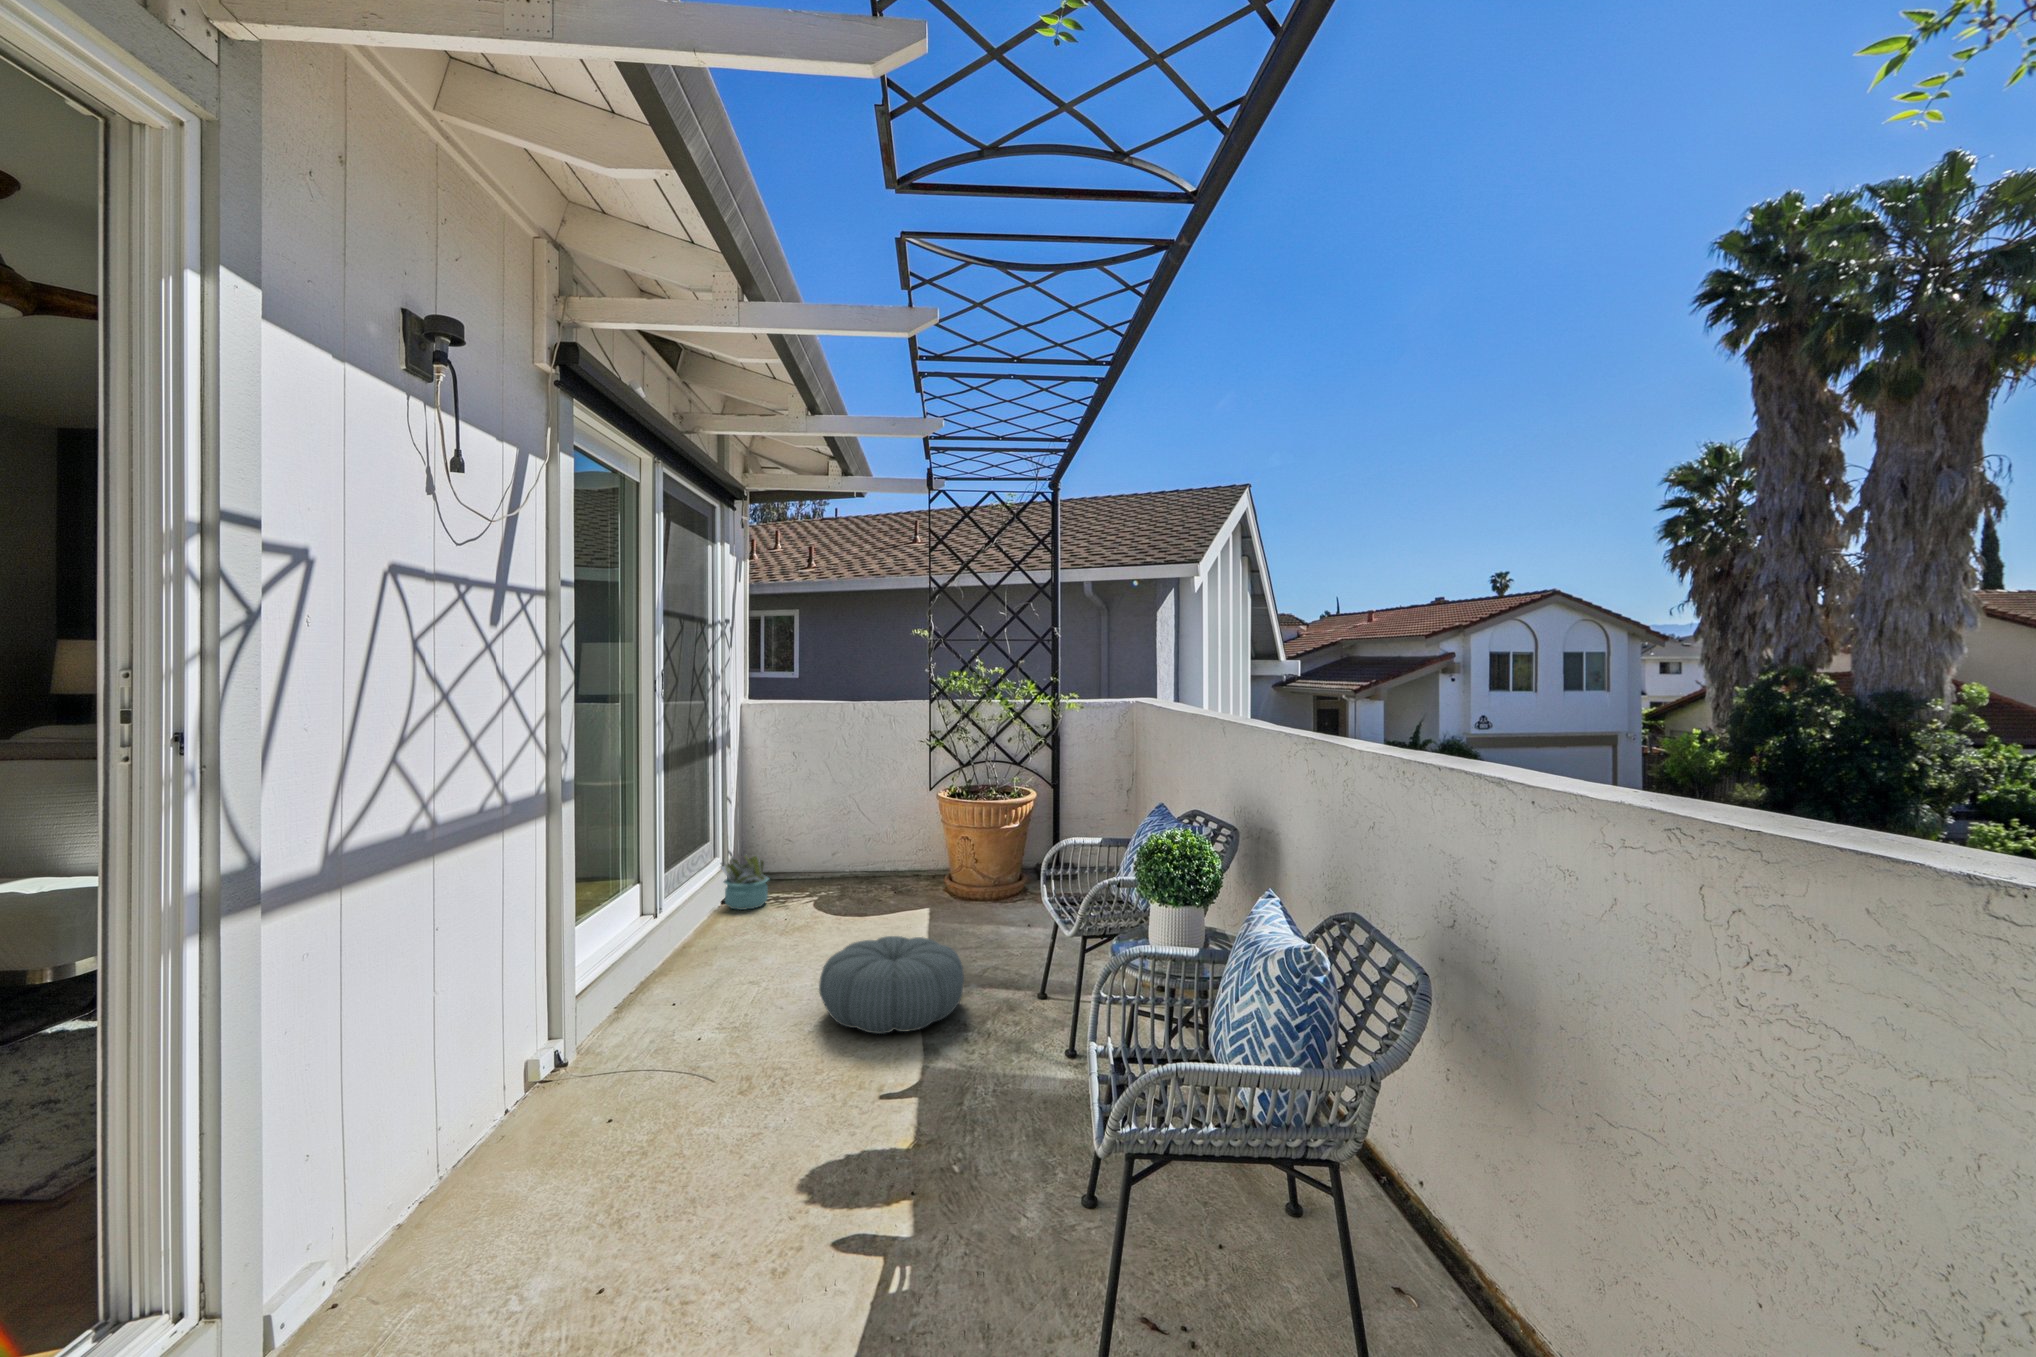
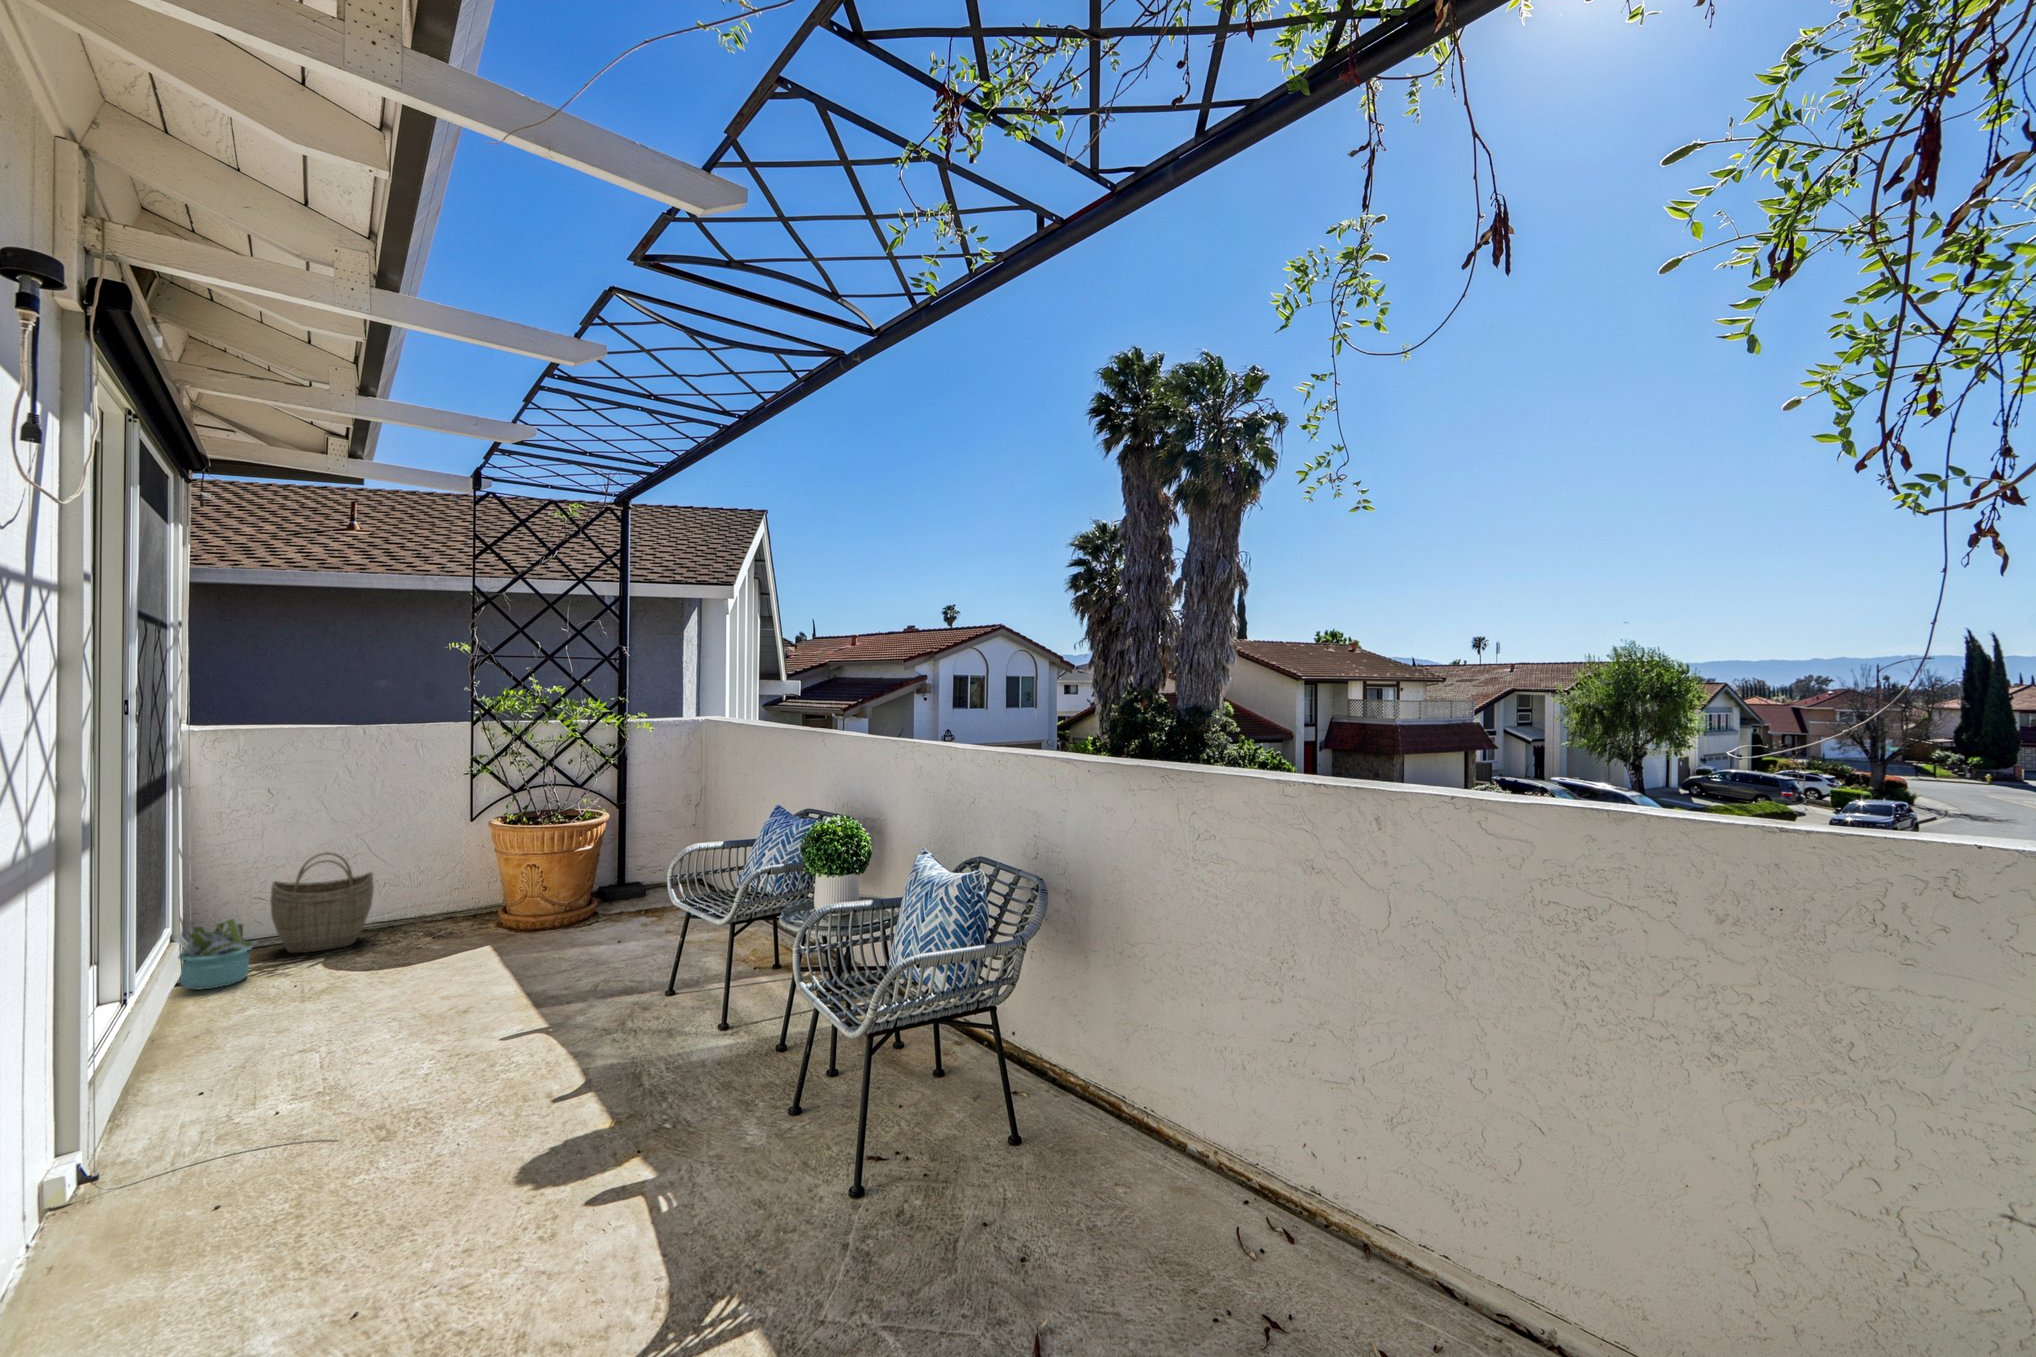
woven basket: none [791,807,859,889] -> present [270,852,374,953]
pouf: present [819,936,964,1034] -> none [431,960,601,1058]

